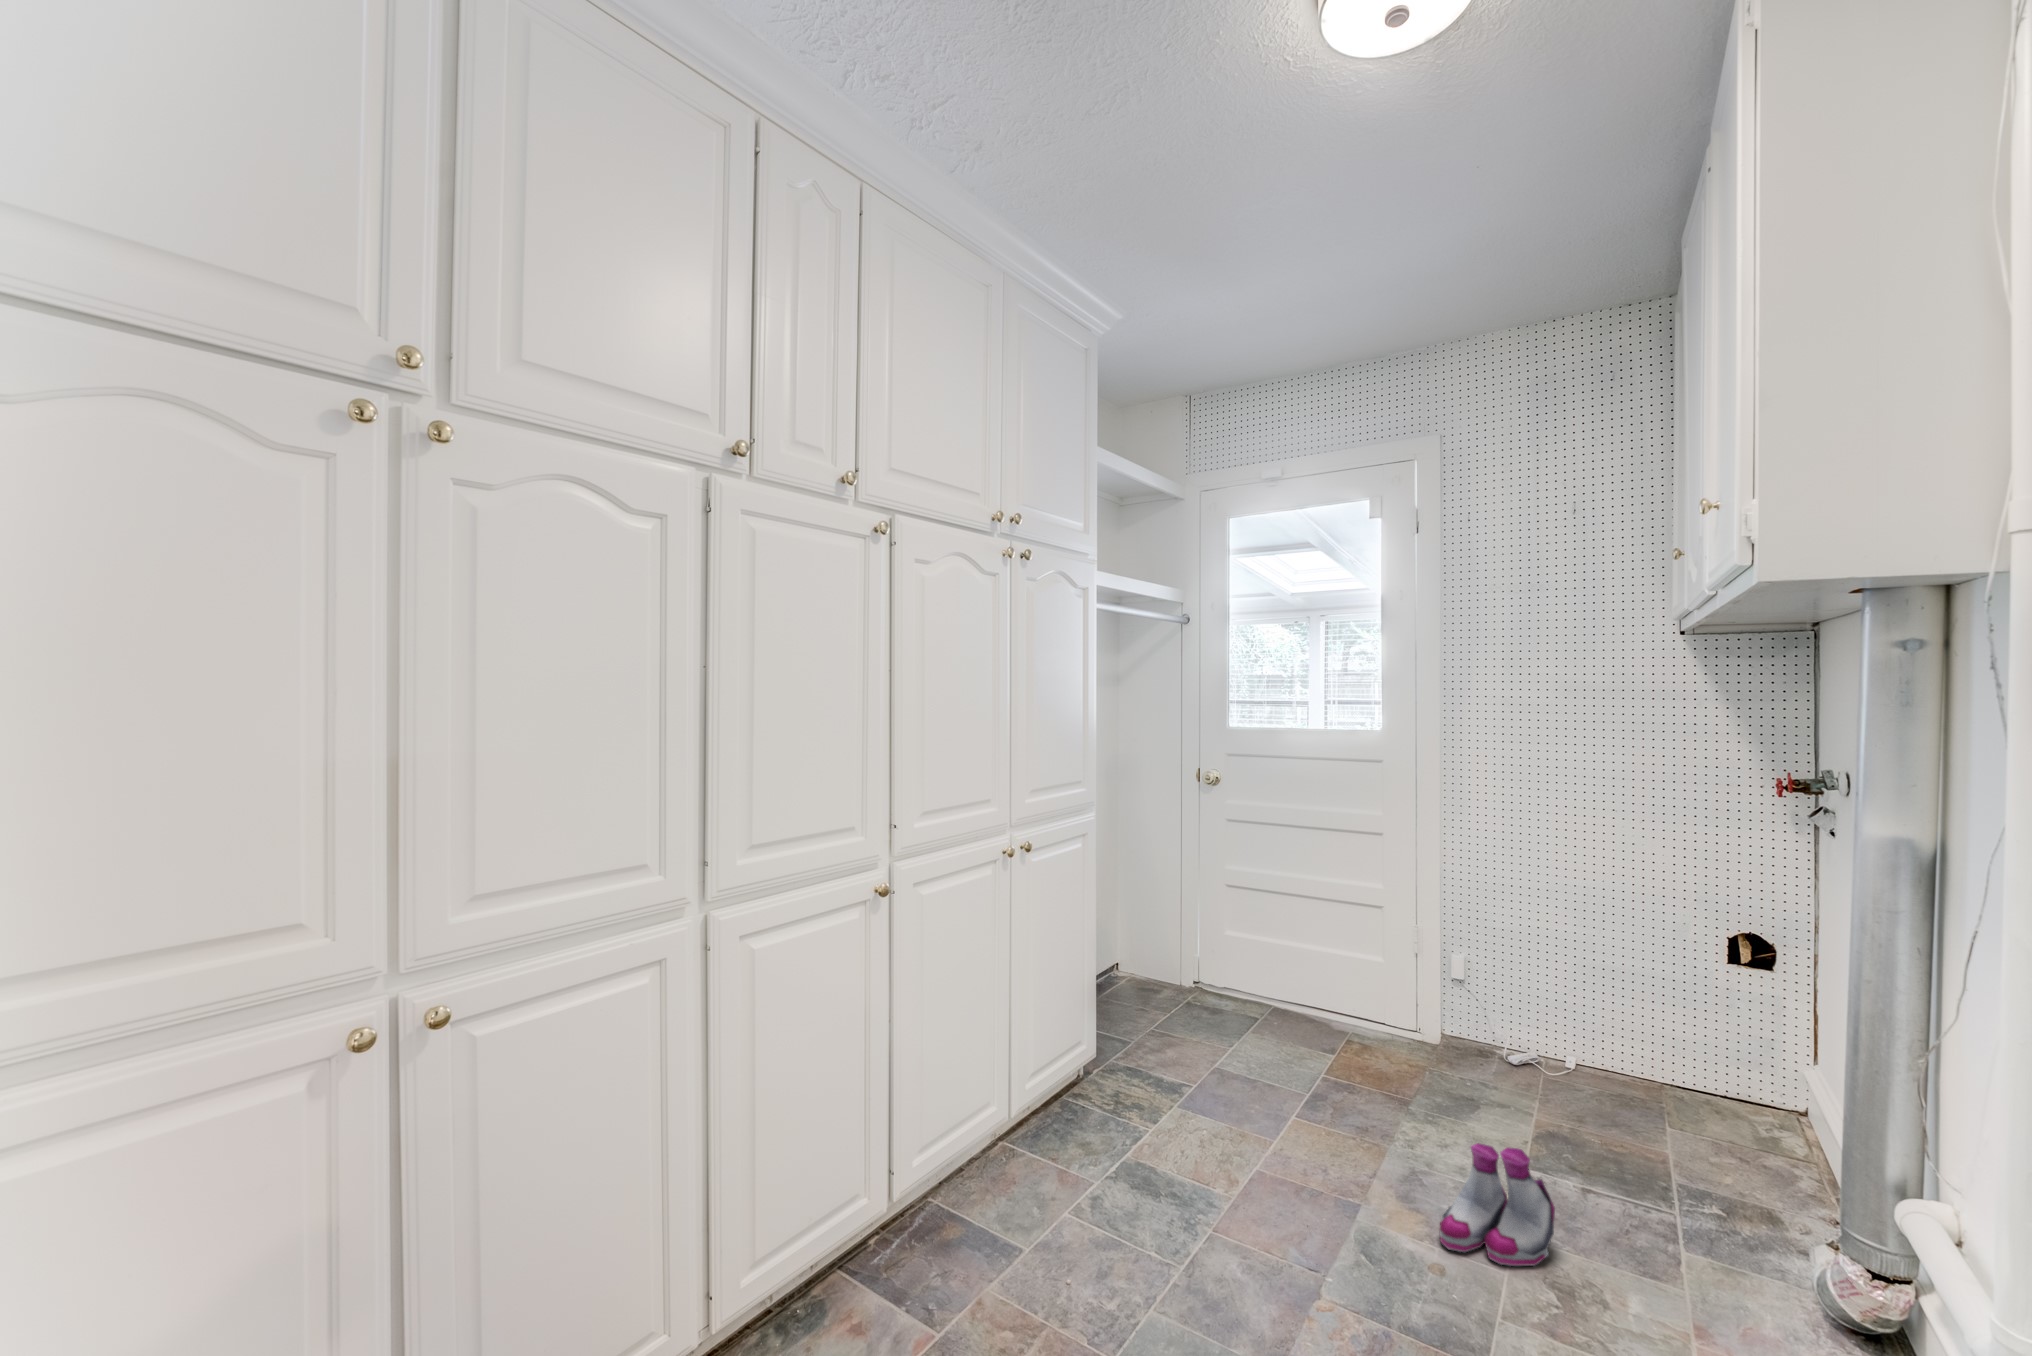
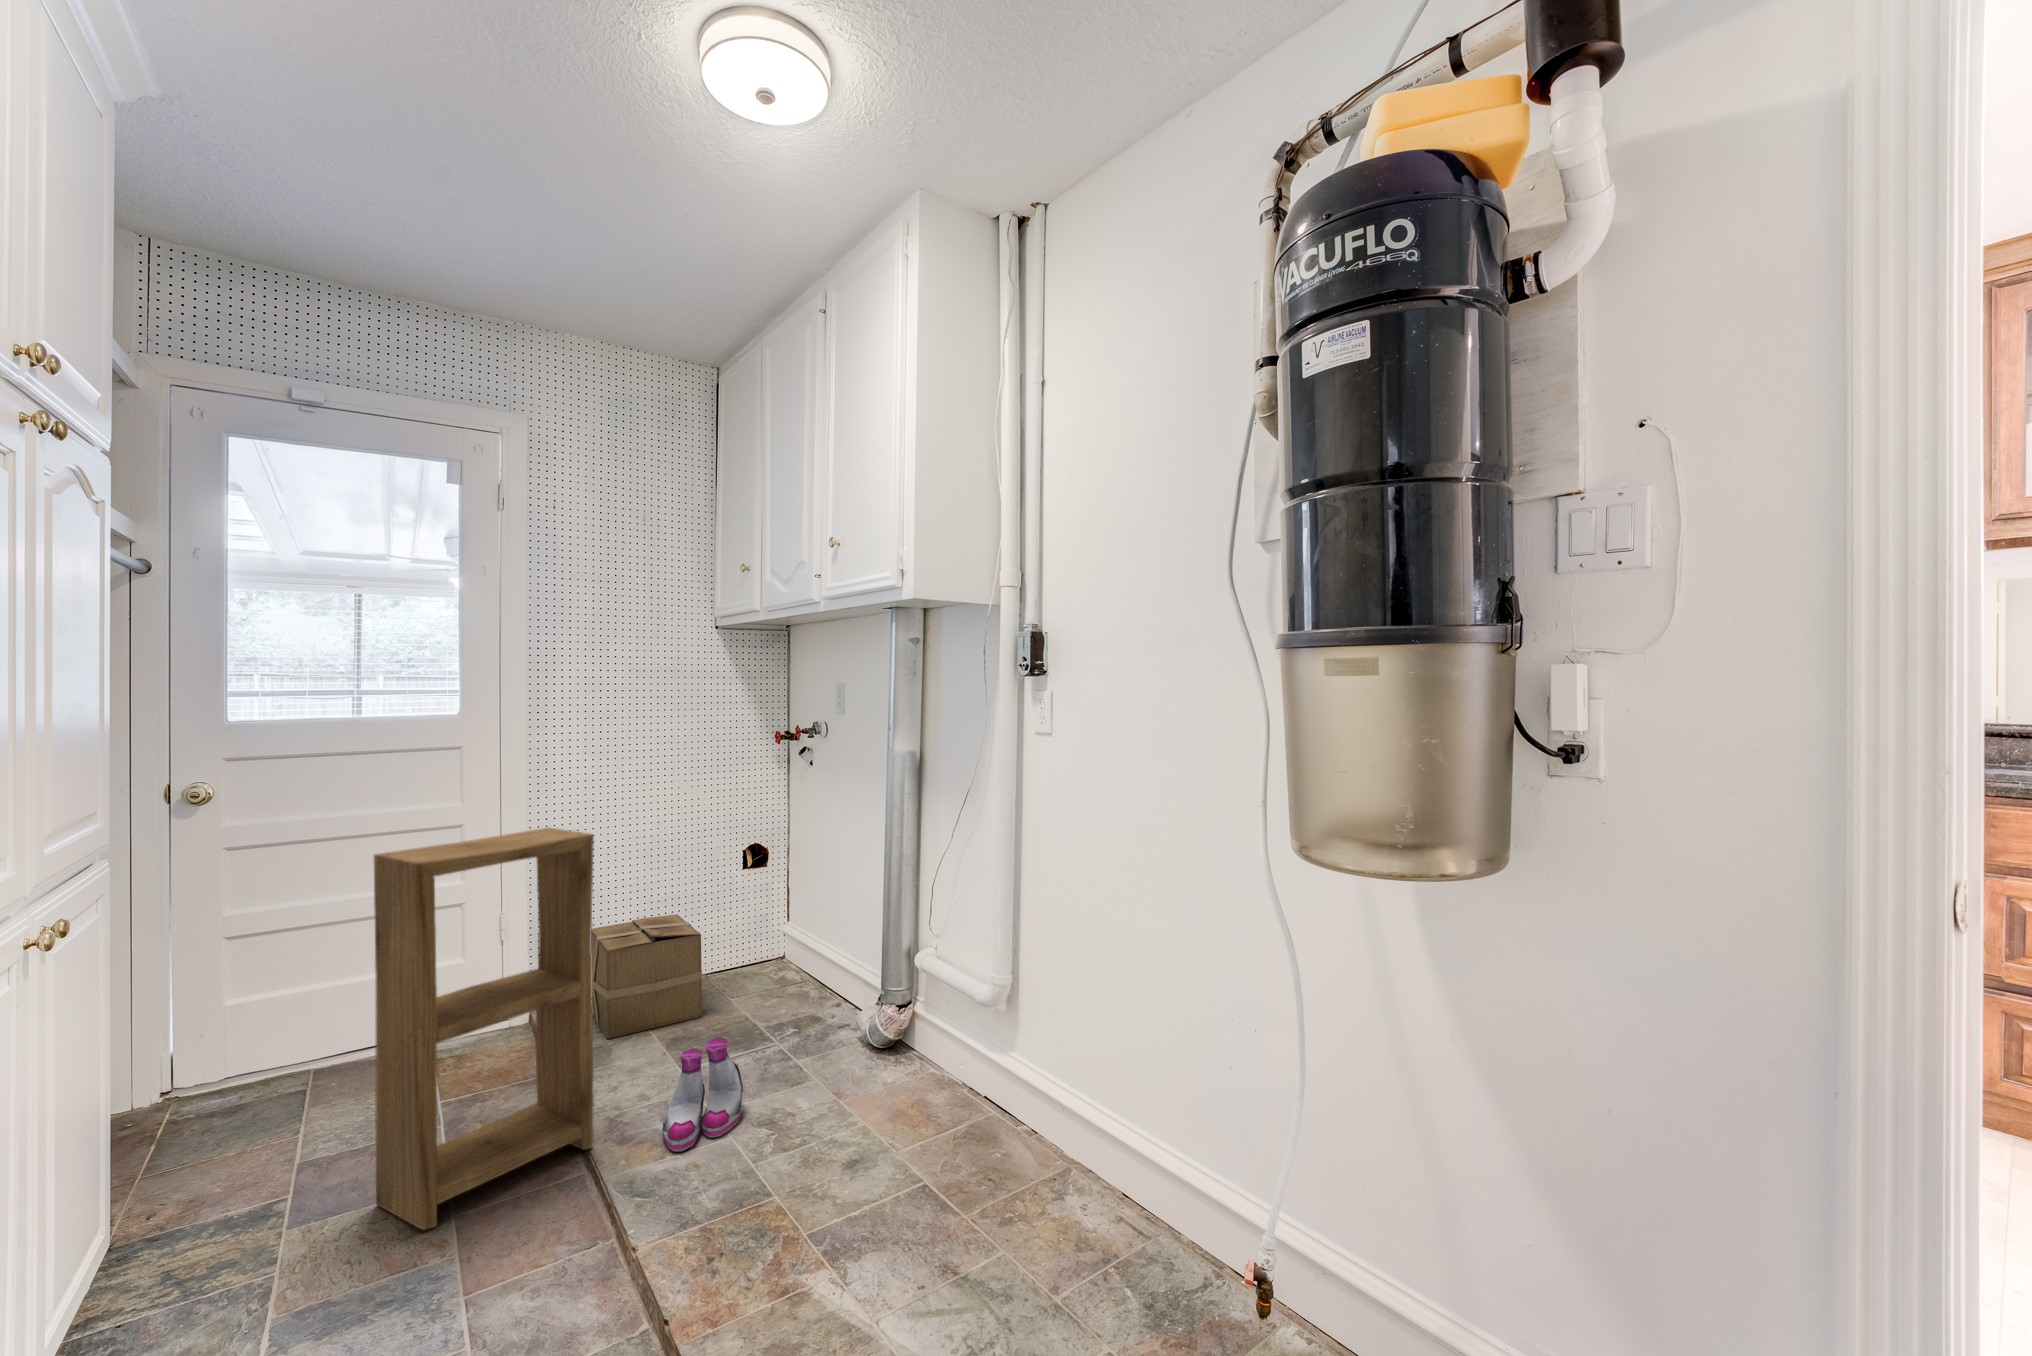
shelving unit: none [1222,848,1385,1187] -> present [374,828,594,1230]
cardboard box: none [1488,971,1622,1126] -> present [591,914,702,1038]

